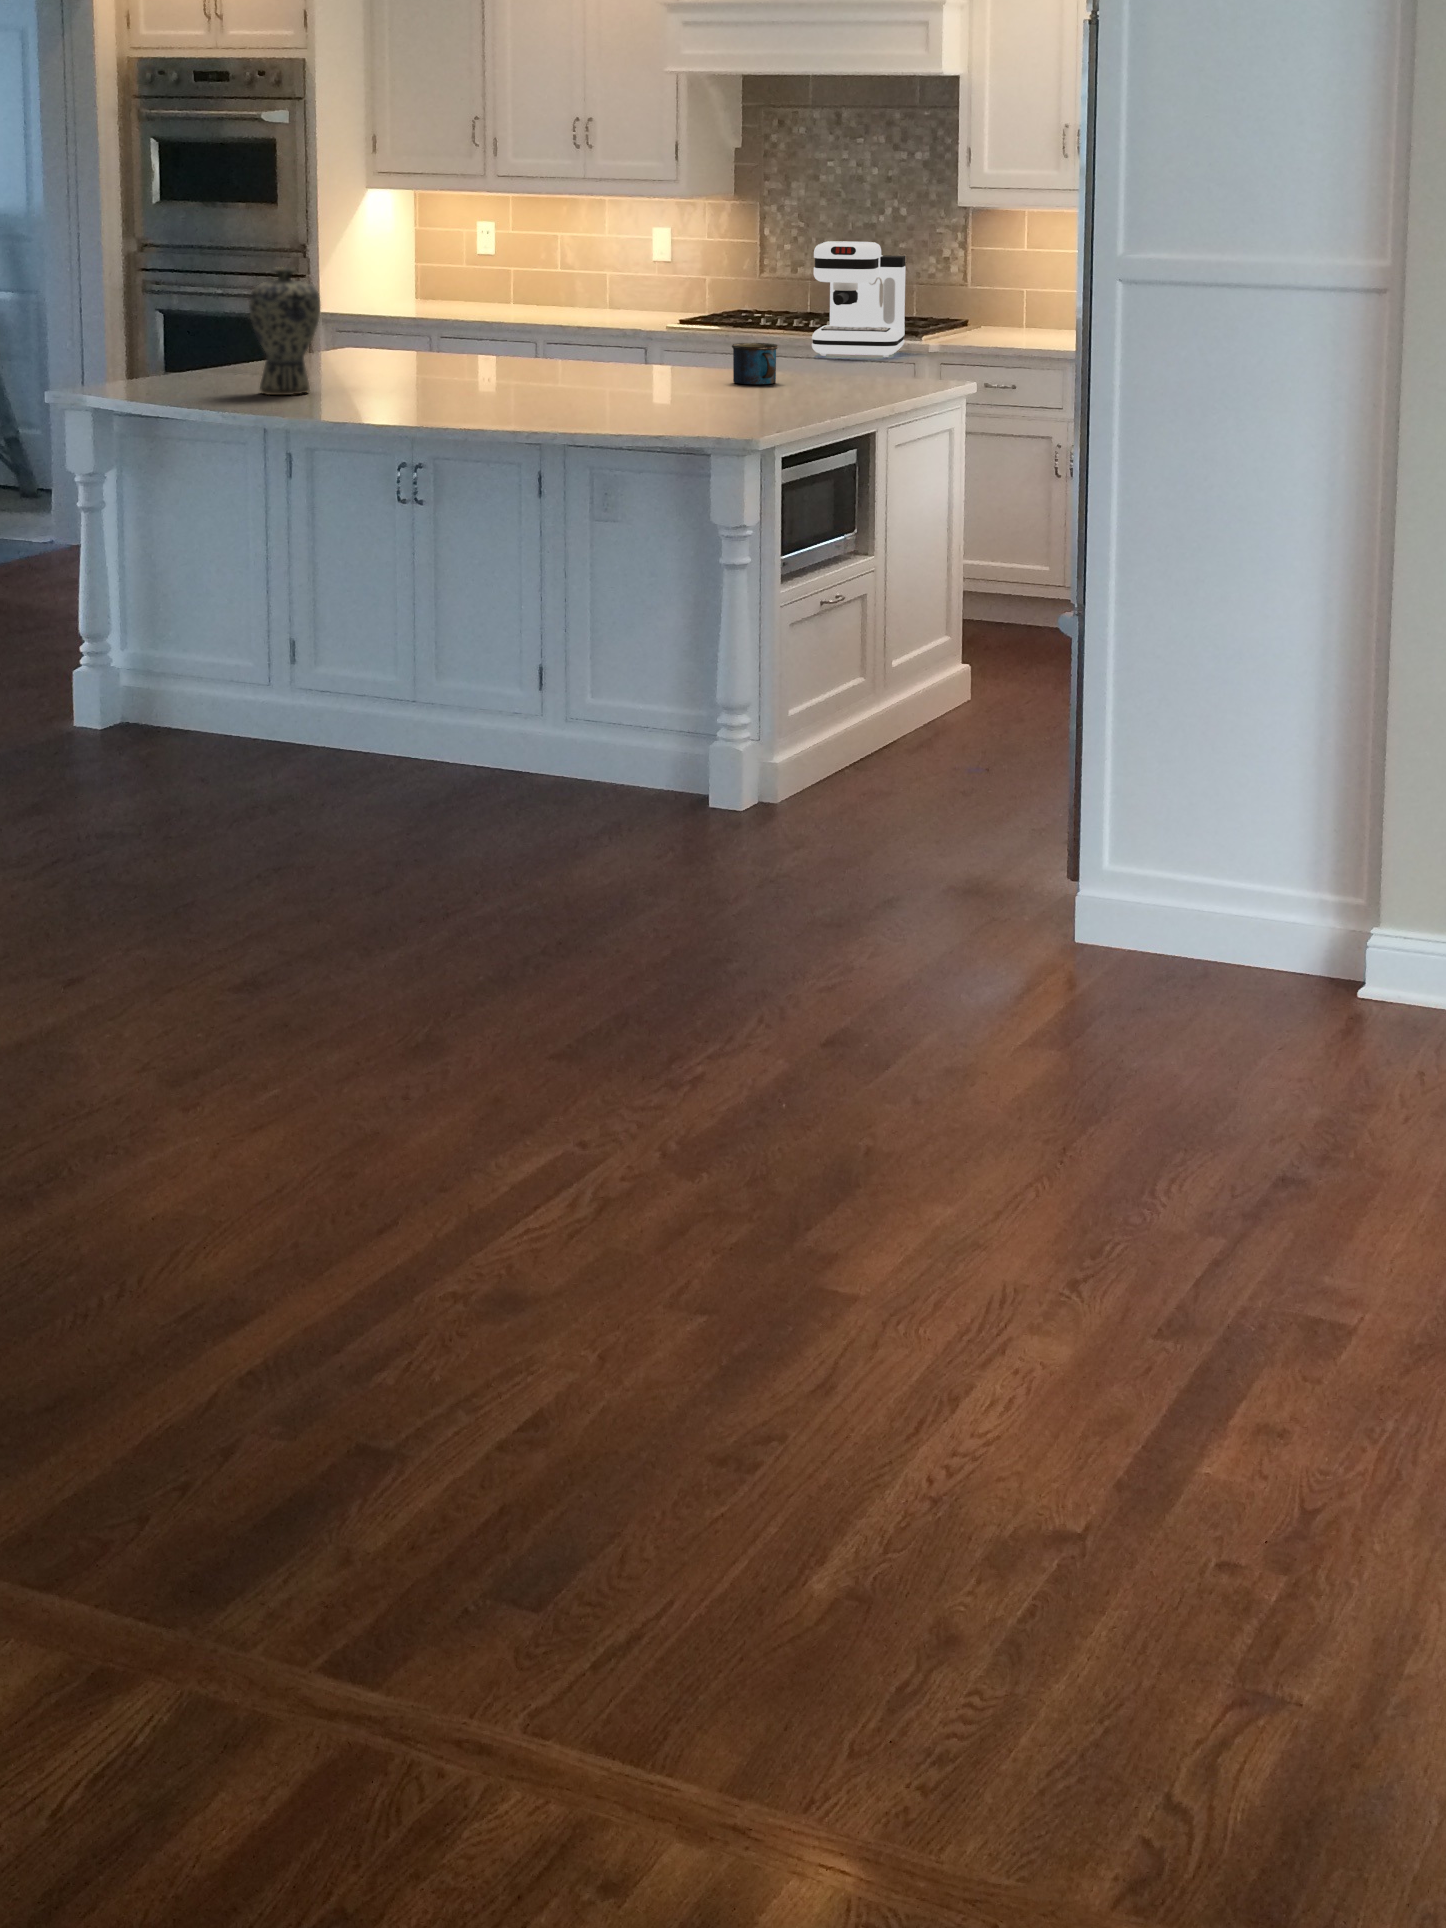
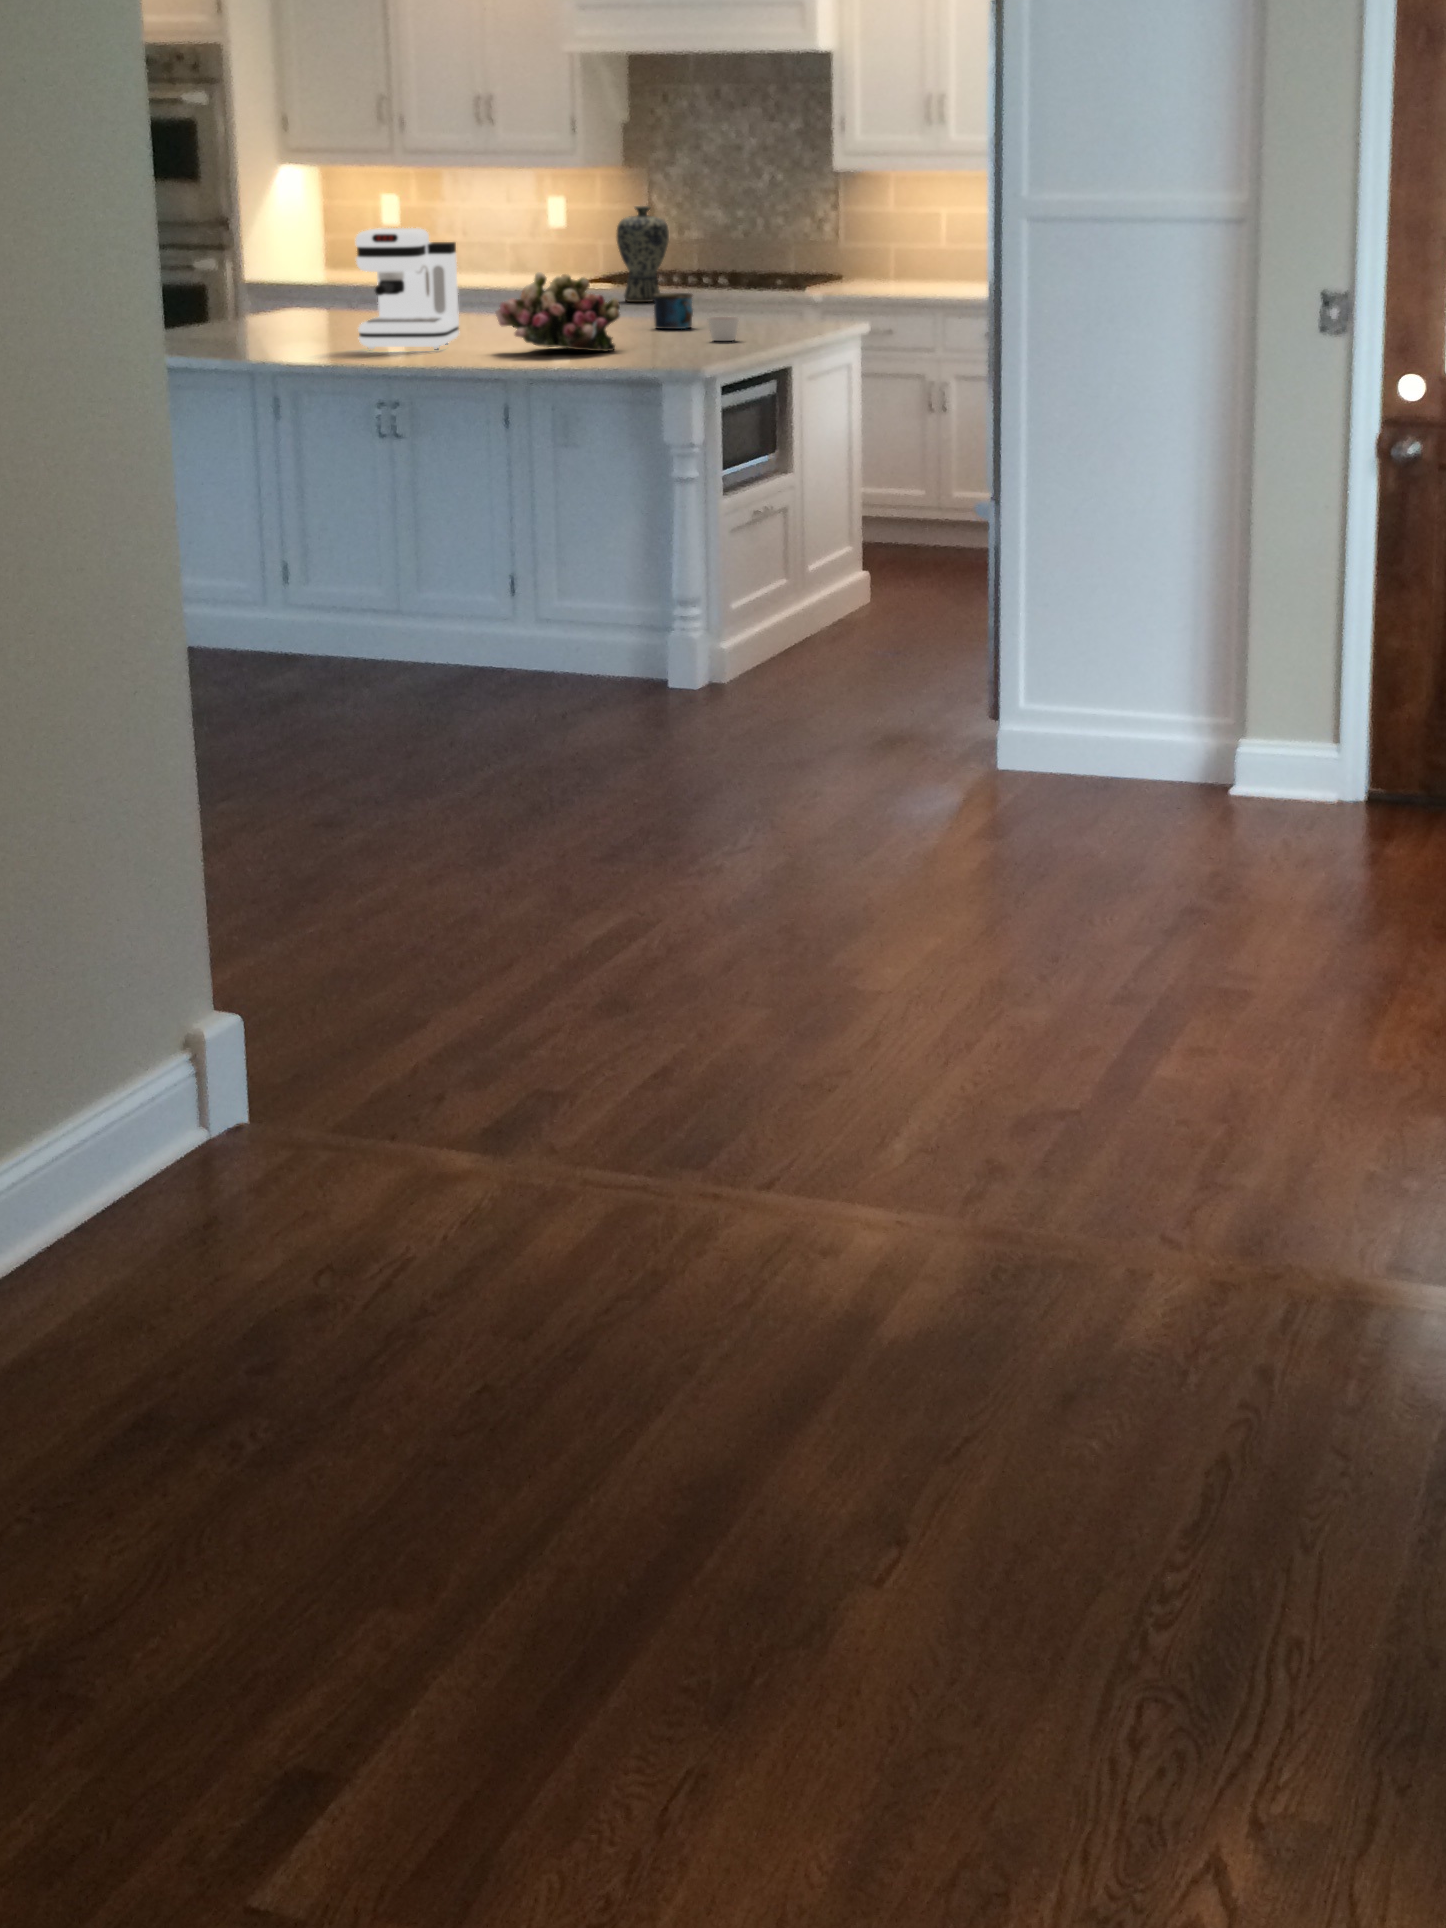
coffee maker: present [812,241,906,357] -> present [355,228,459,349]
vase: present [249,267,321,395] -> present [616,206,669,302]
flower arrangement: none [535,319,679,412] -> present [496,272,620,351]
candle: none [783,374,820,402] -> present [708,317,739,341]

